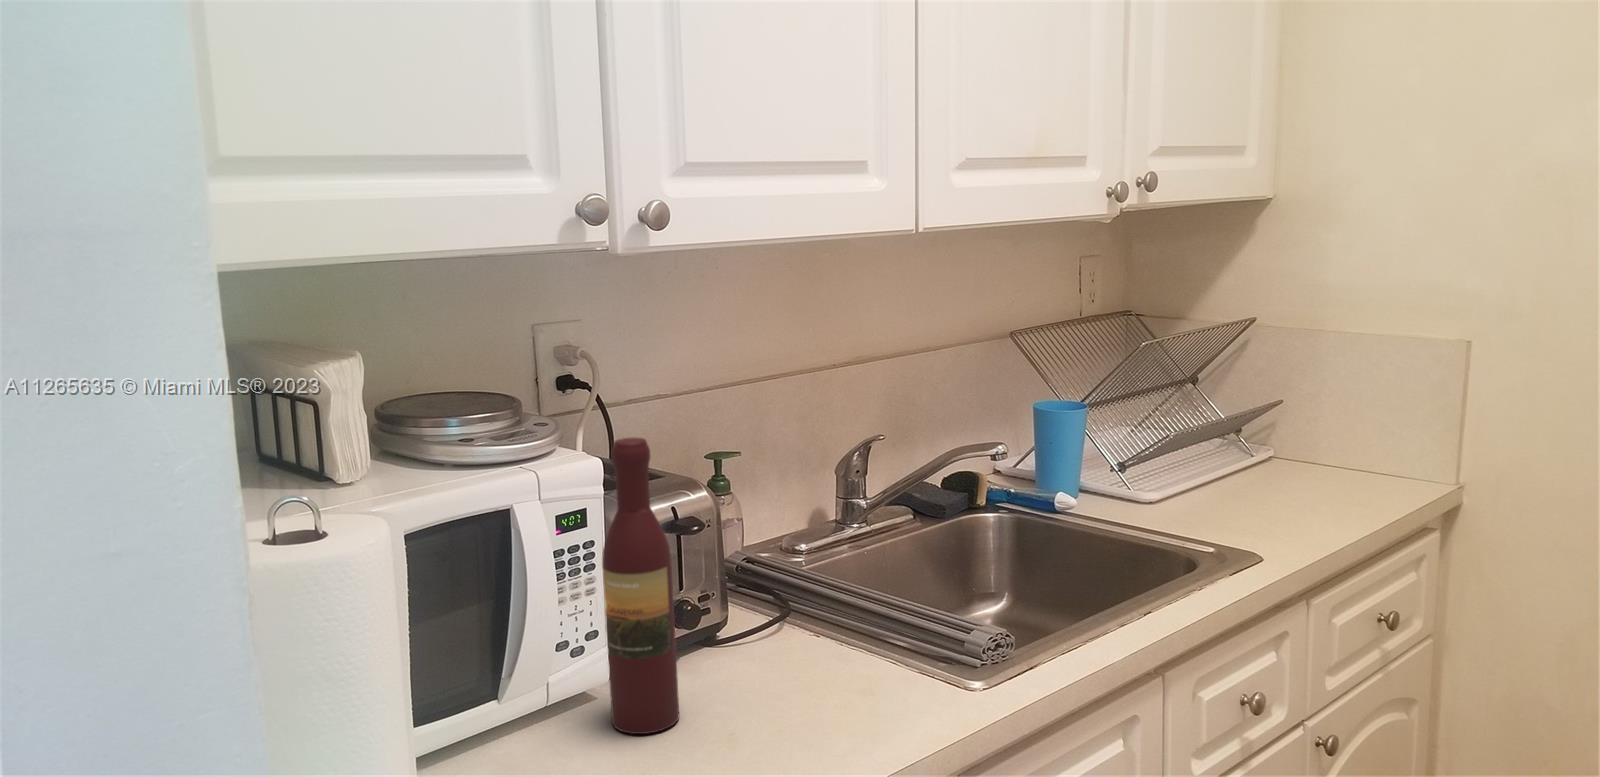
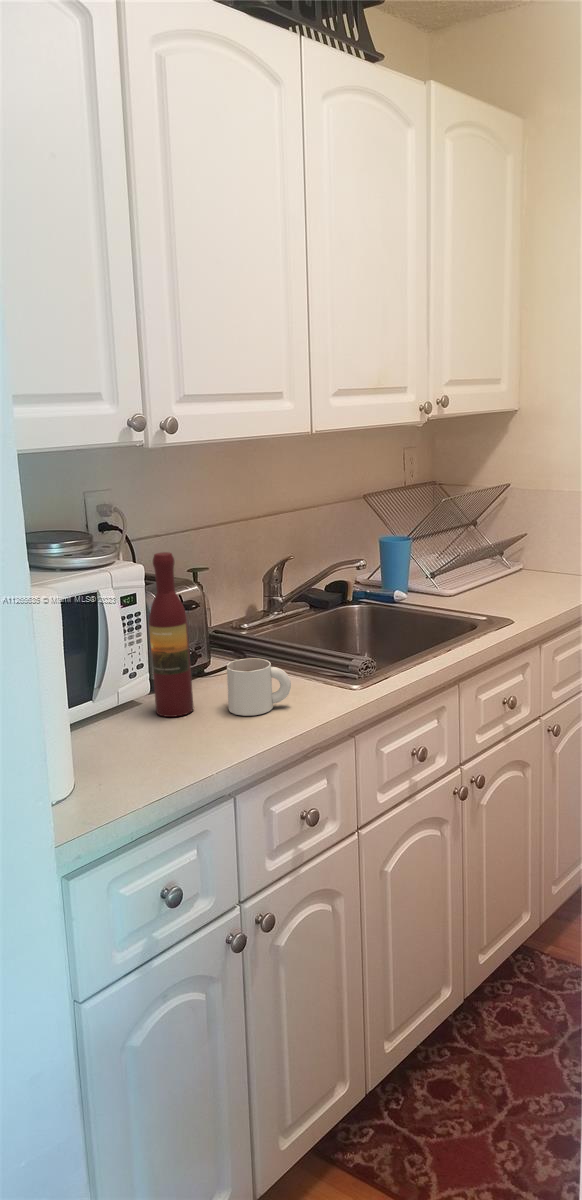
mug: none [739,630,854,742] -> present [227,658,291,716]

